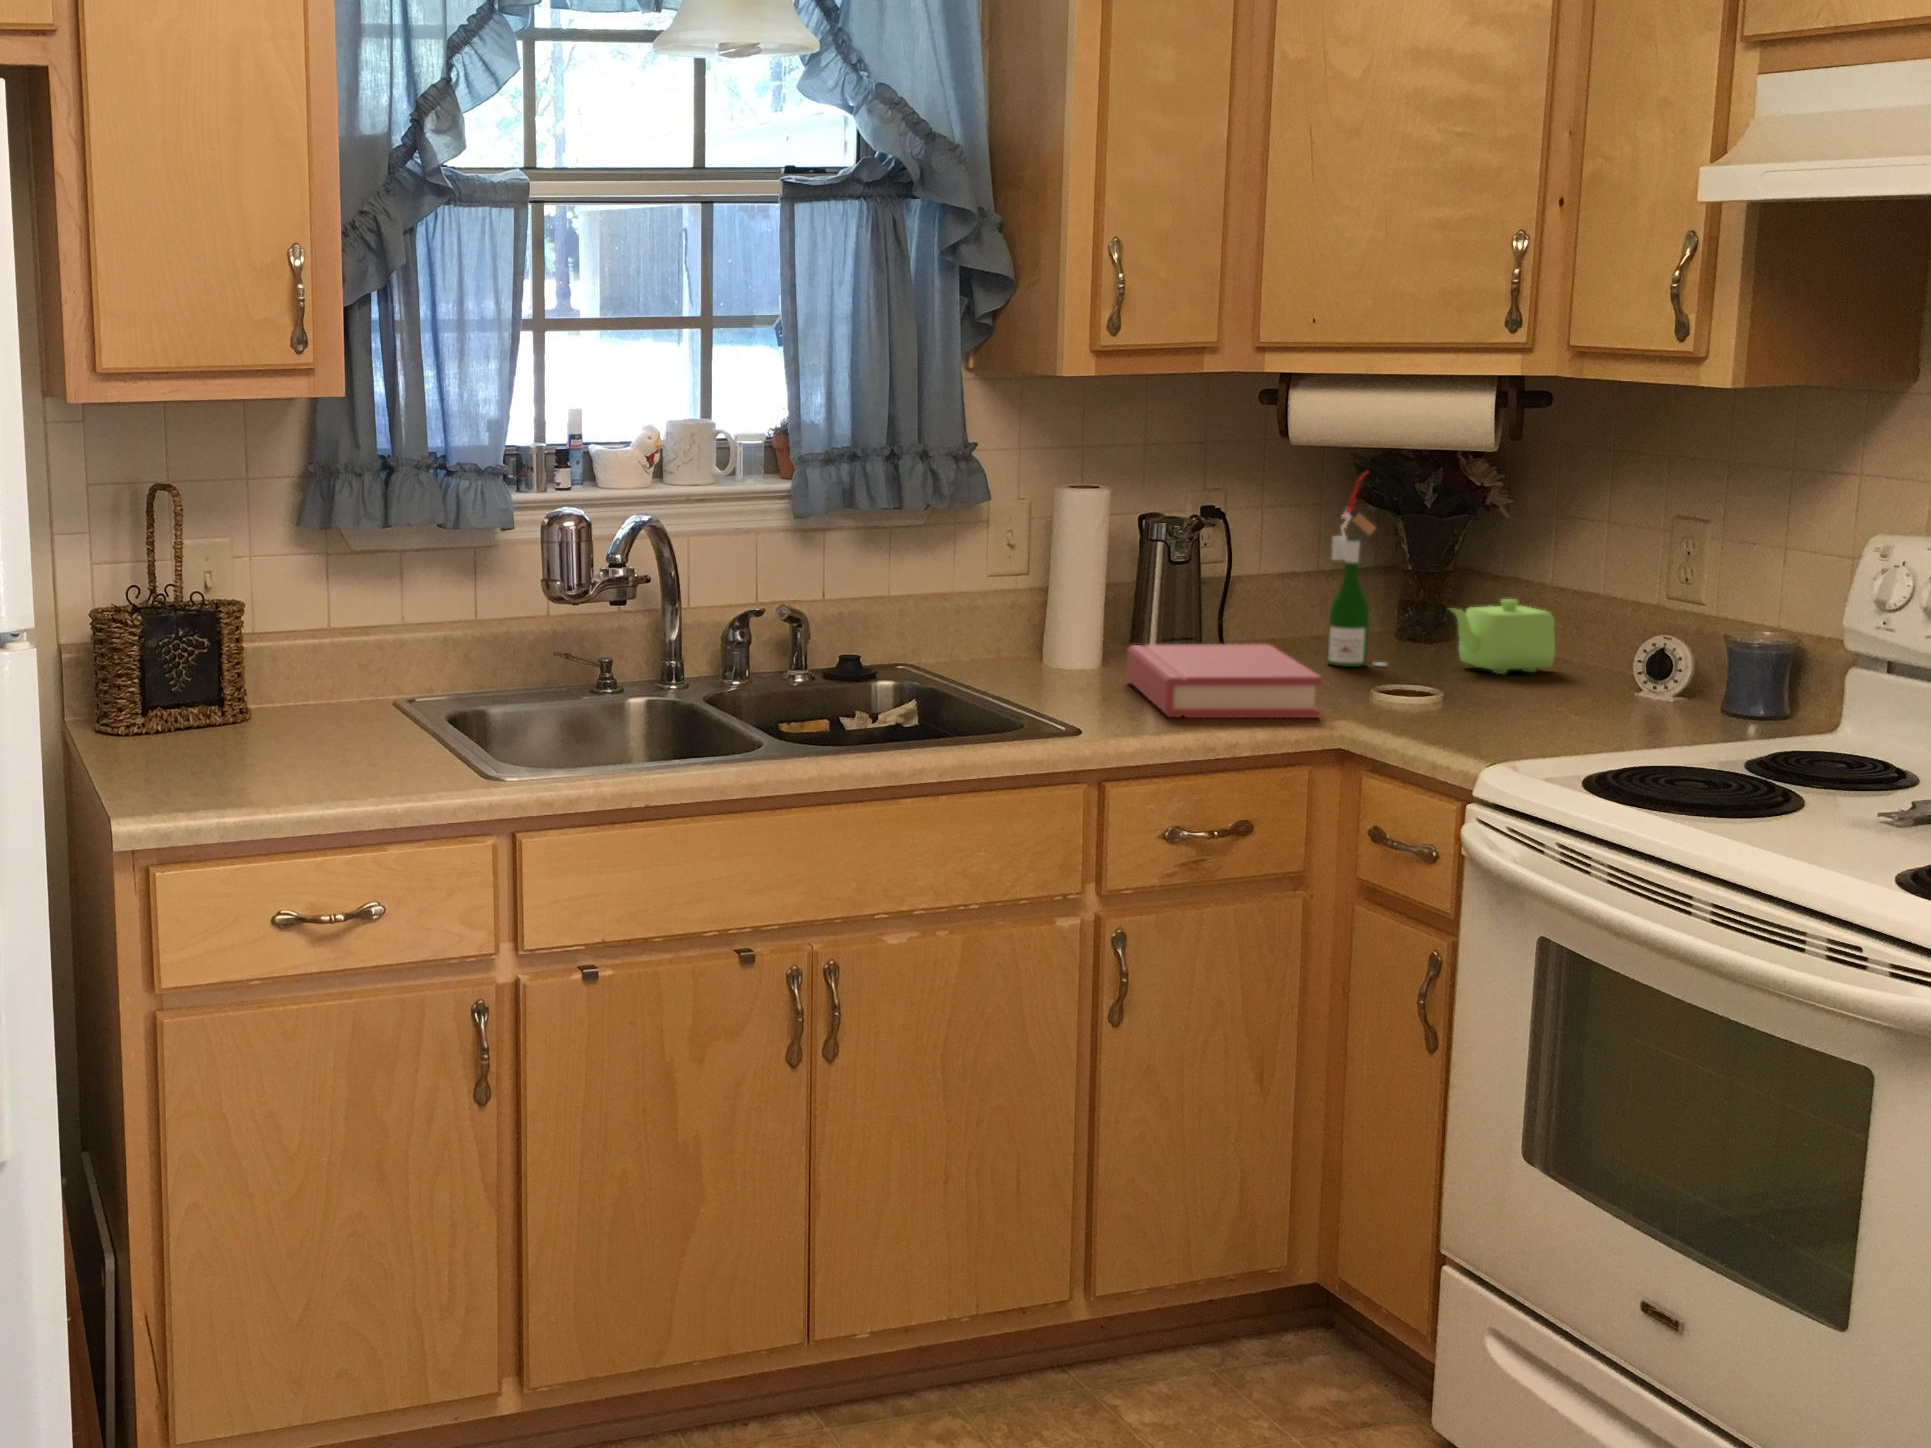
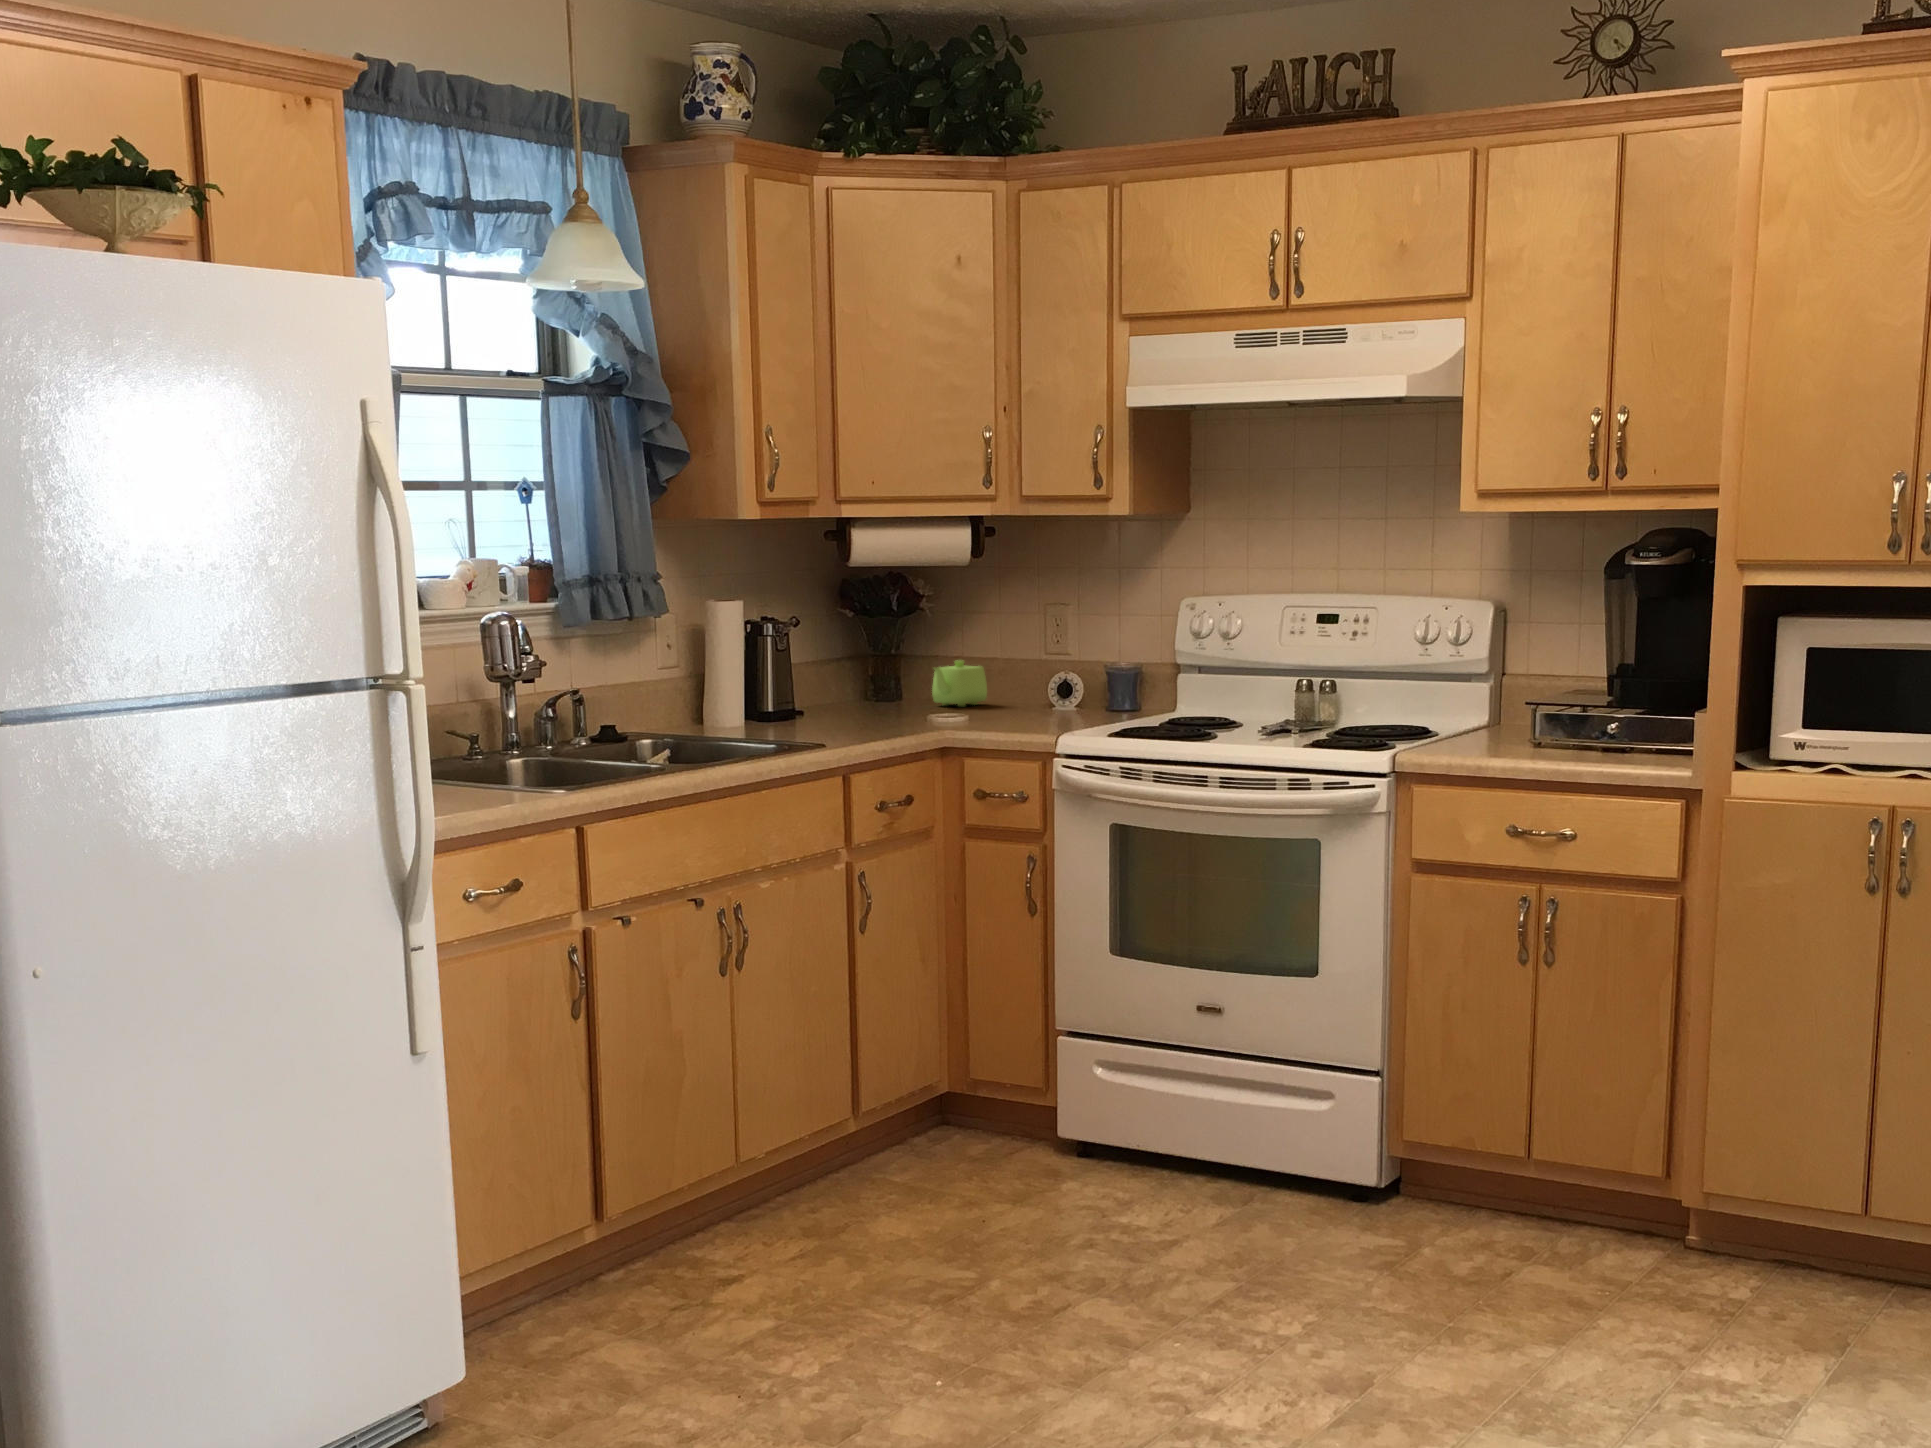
wine bottle: present [1327,473,1386,667] -> none [857,583,897,710]
hardback book: present [1126,644,1322,718] -> none [782,694,932,734]

